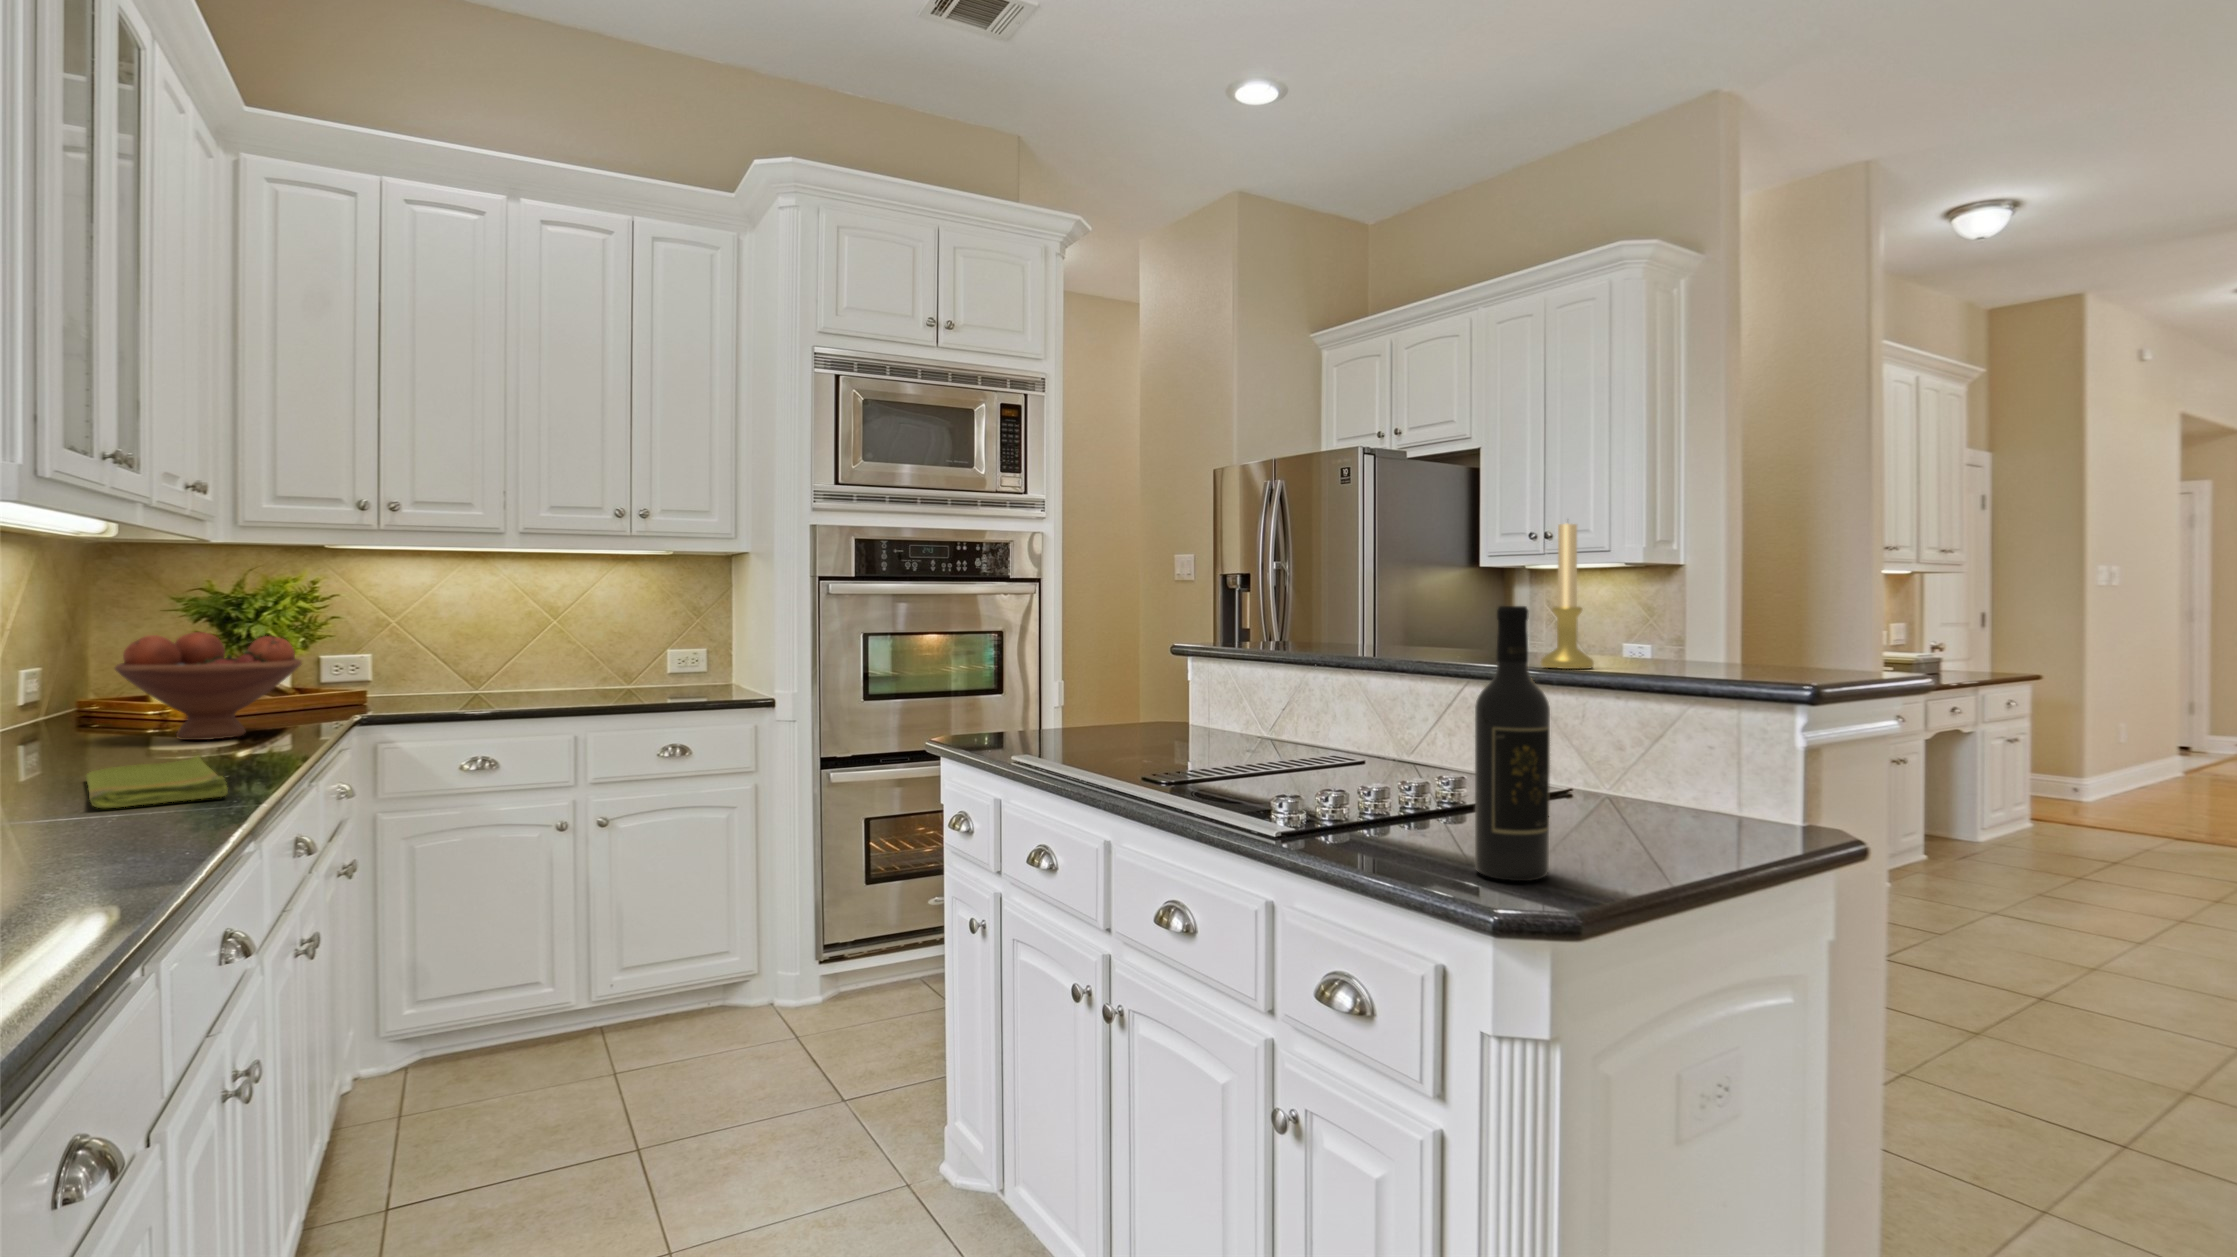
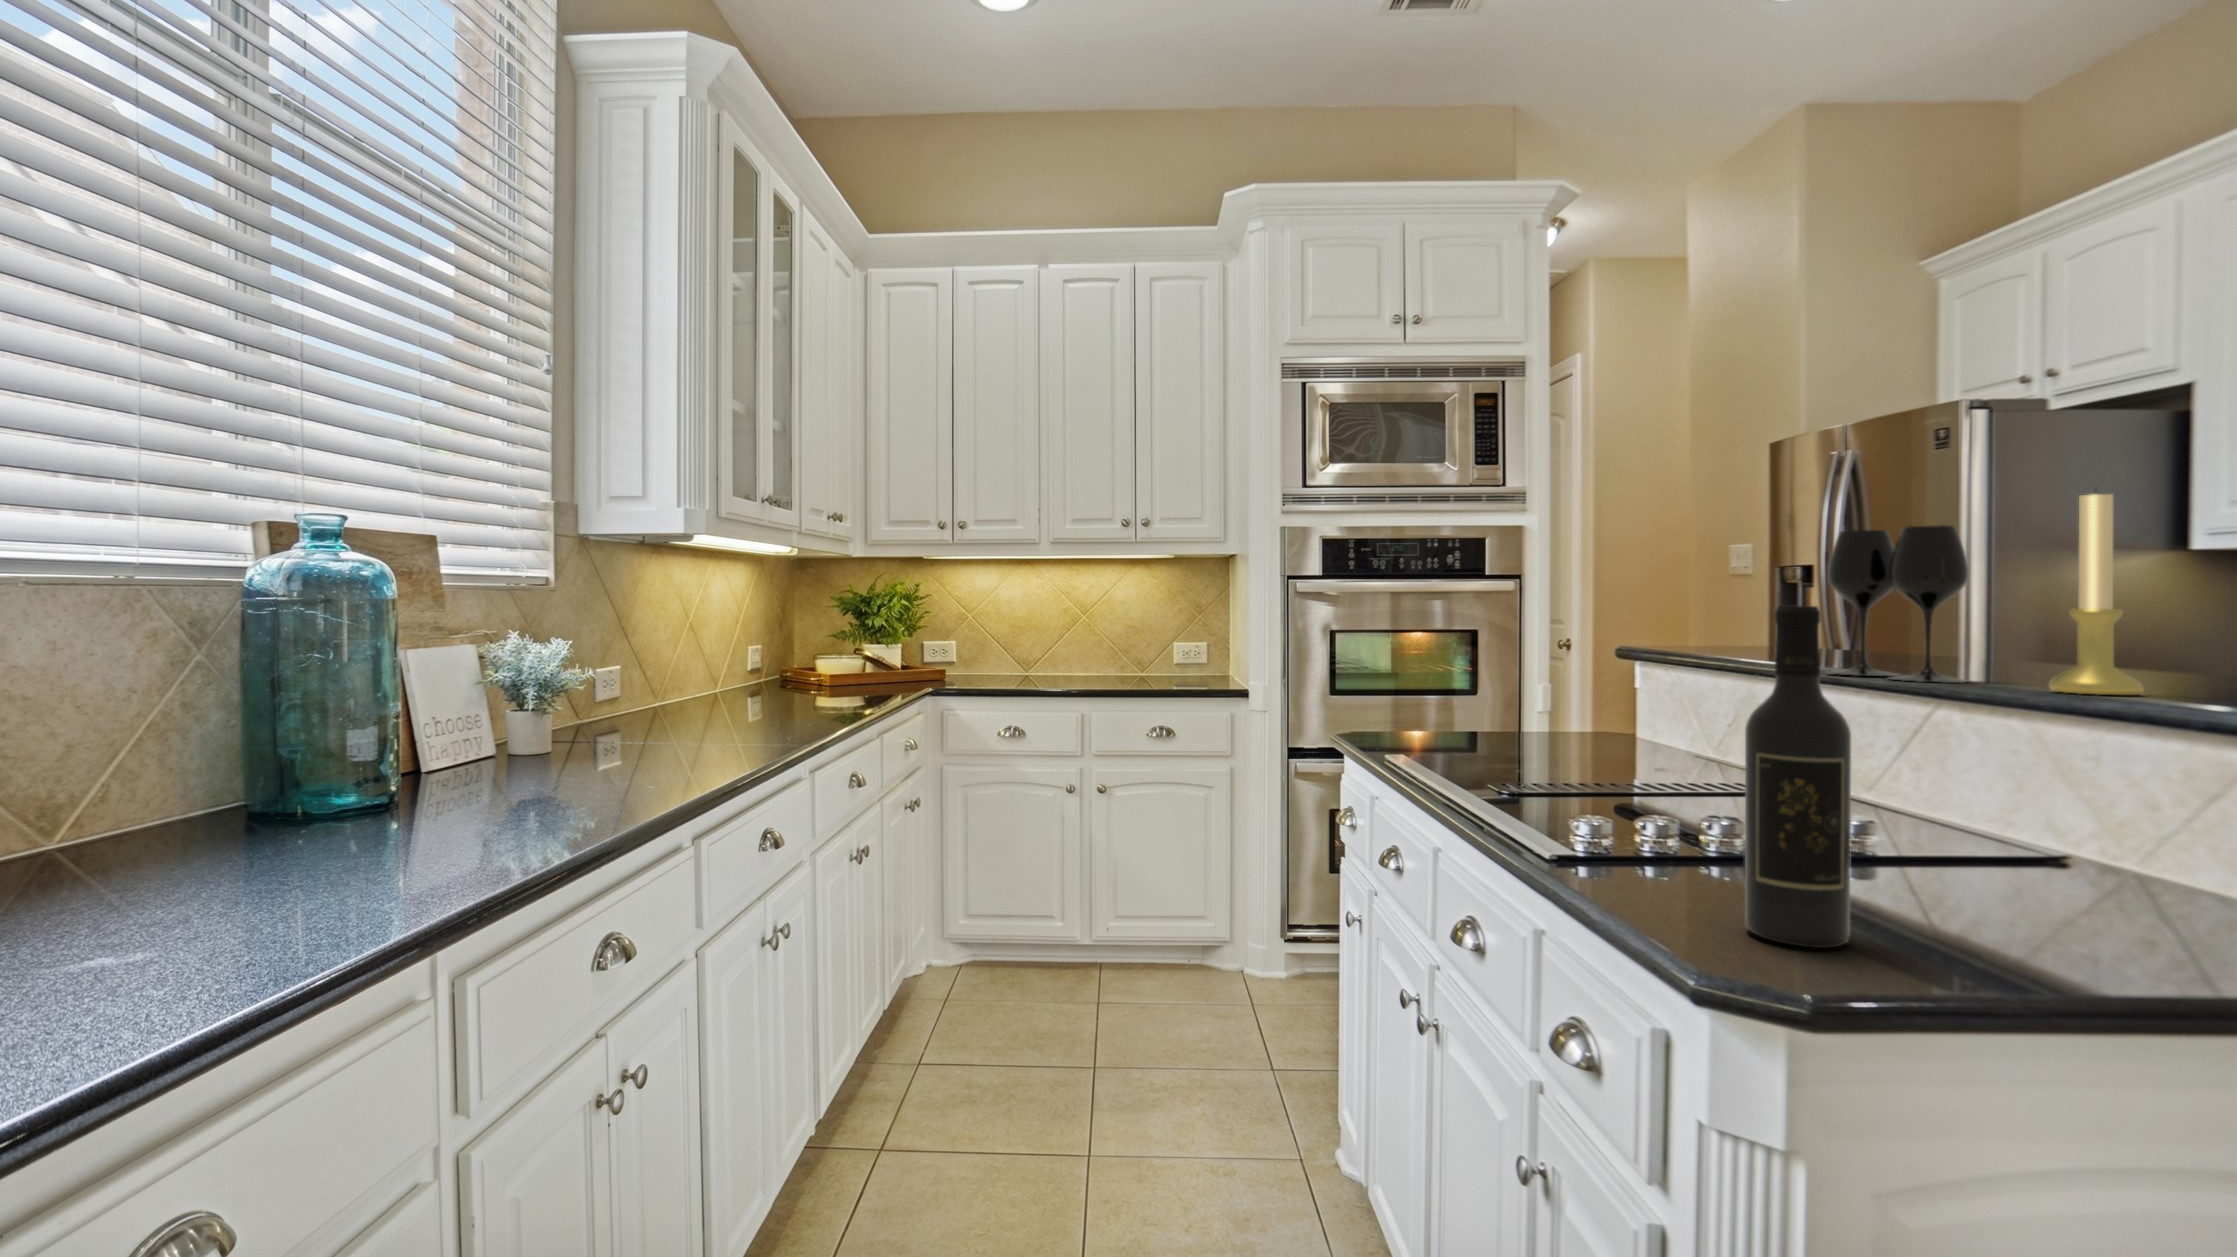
wine glass: none [1372,543,1474,664] -> present [1828,525,1968,683]
fruit bowl: present [115,632,302,740] -> none [786,620,890,697]
dish towel: present [86,755,228,808] -> none [733,706,812,737]

